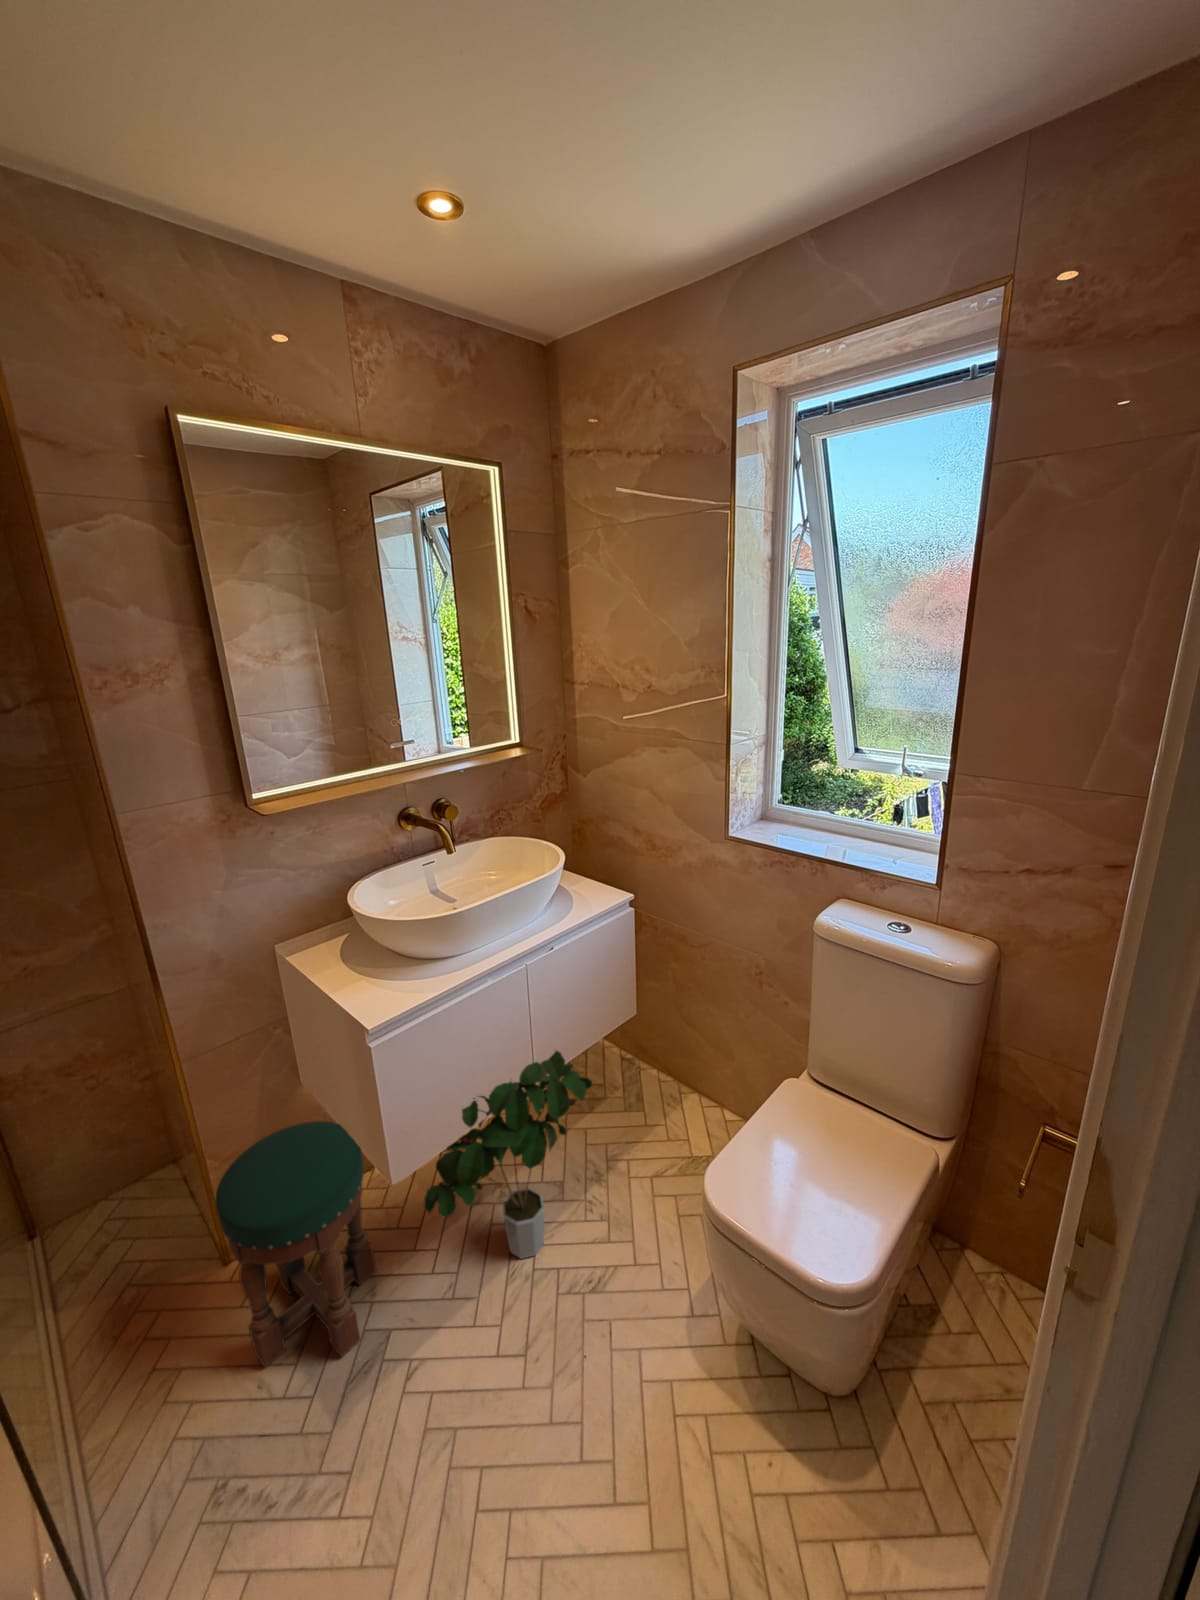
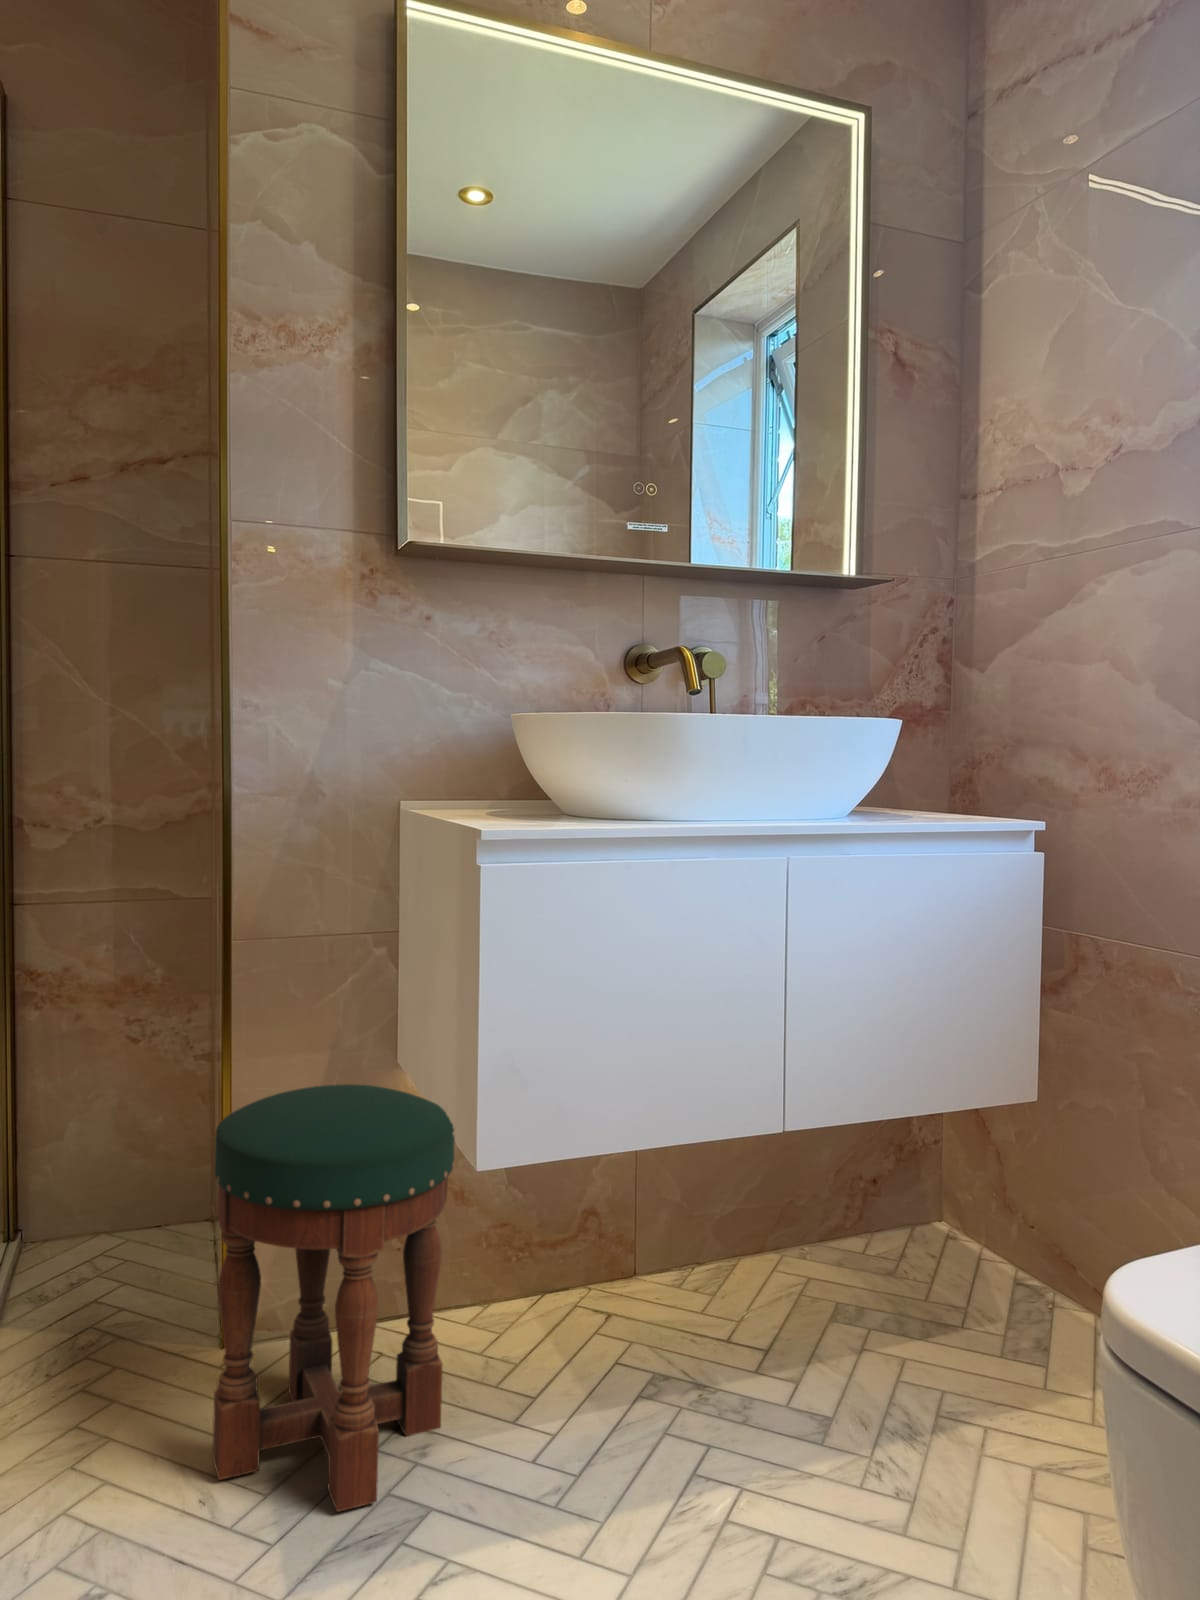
potted plant: present [424,1051,592,1258] -> none [535,1072,910,1503]

